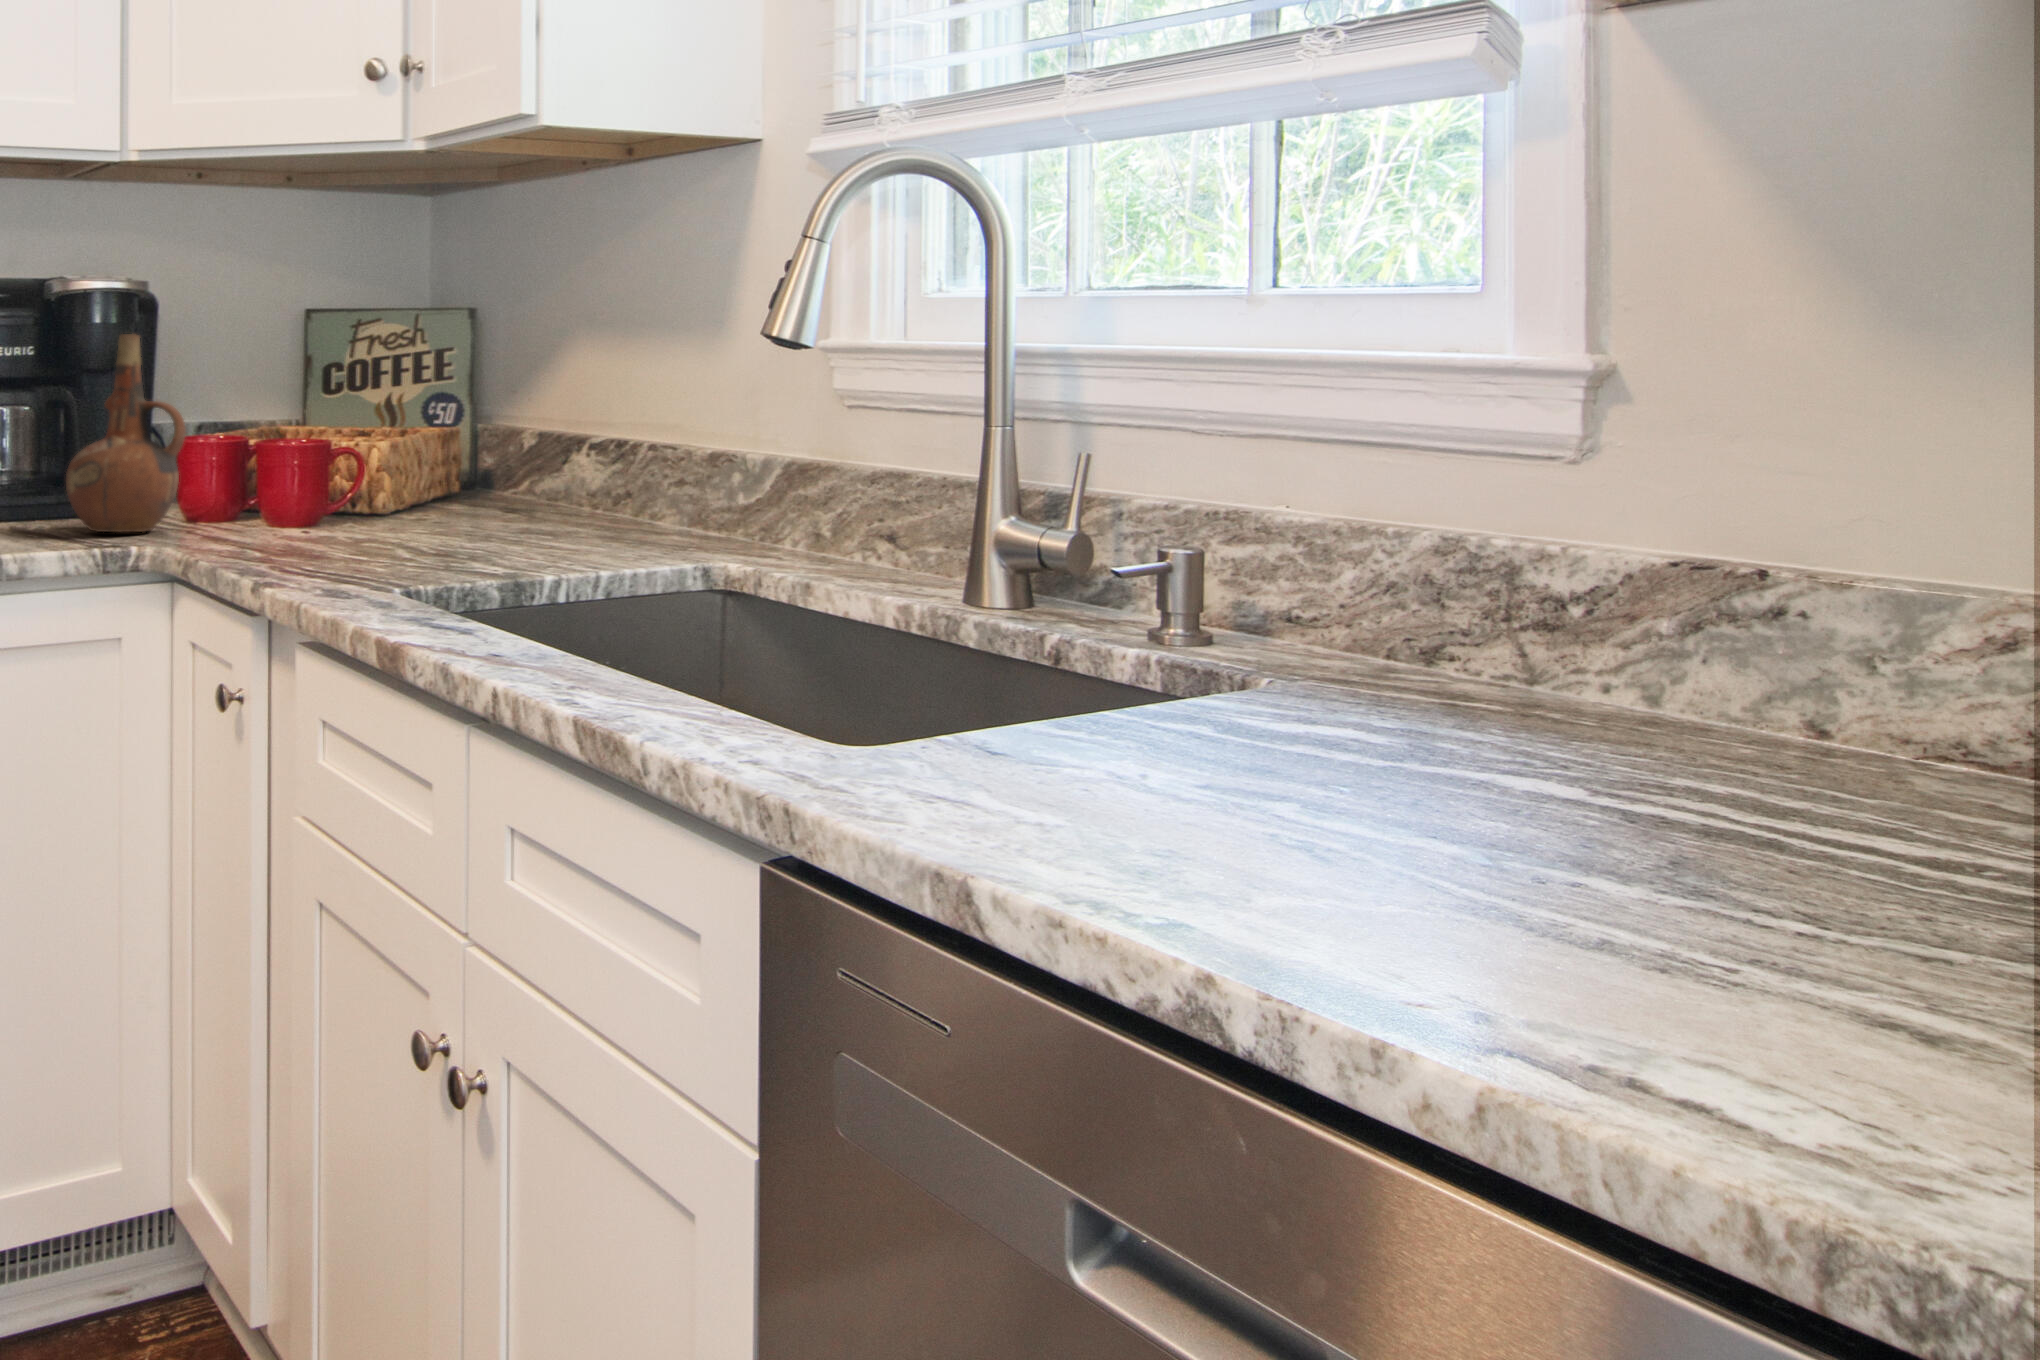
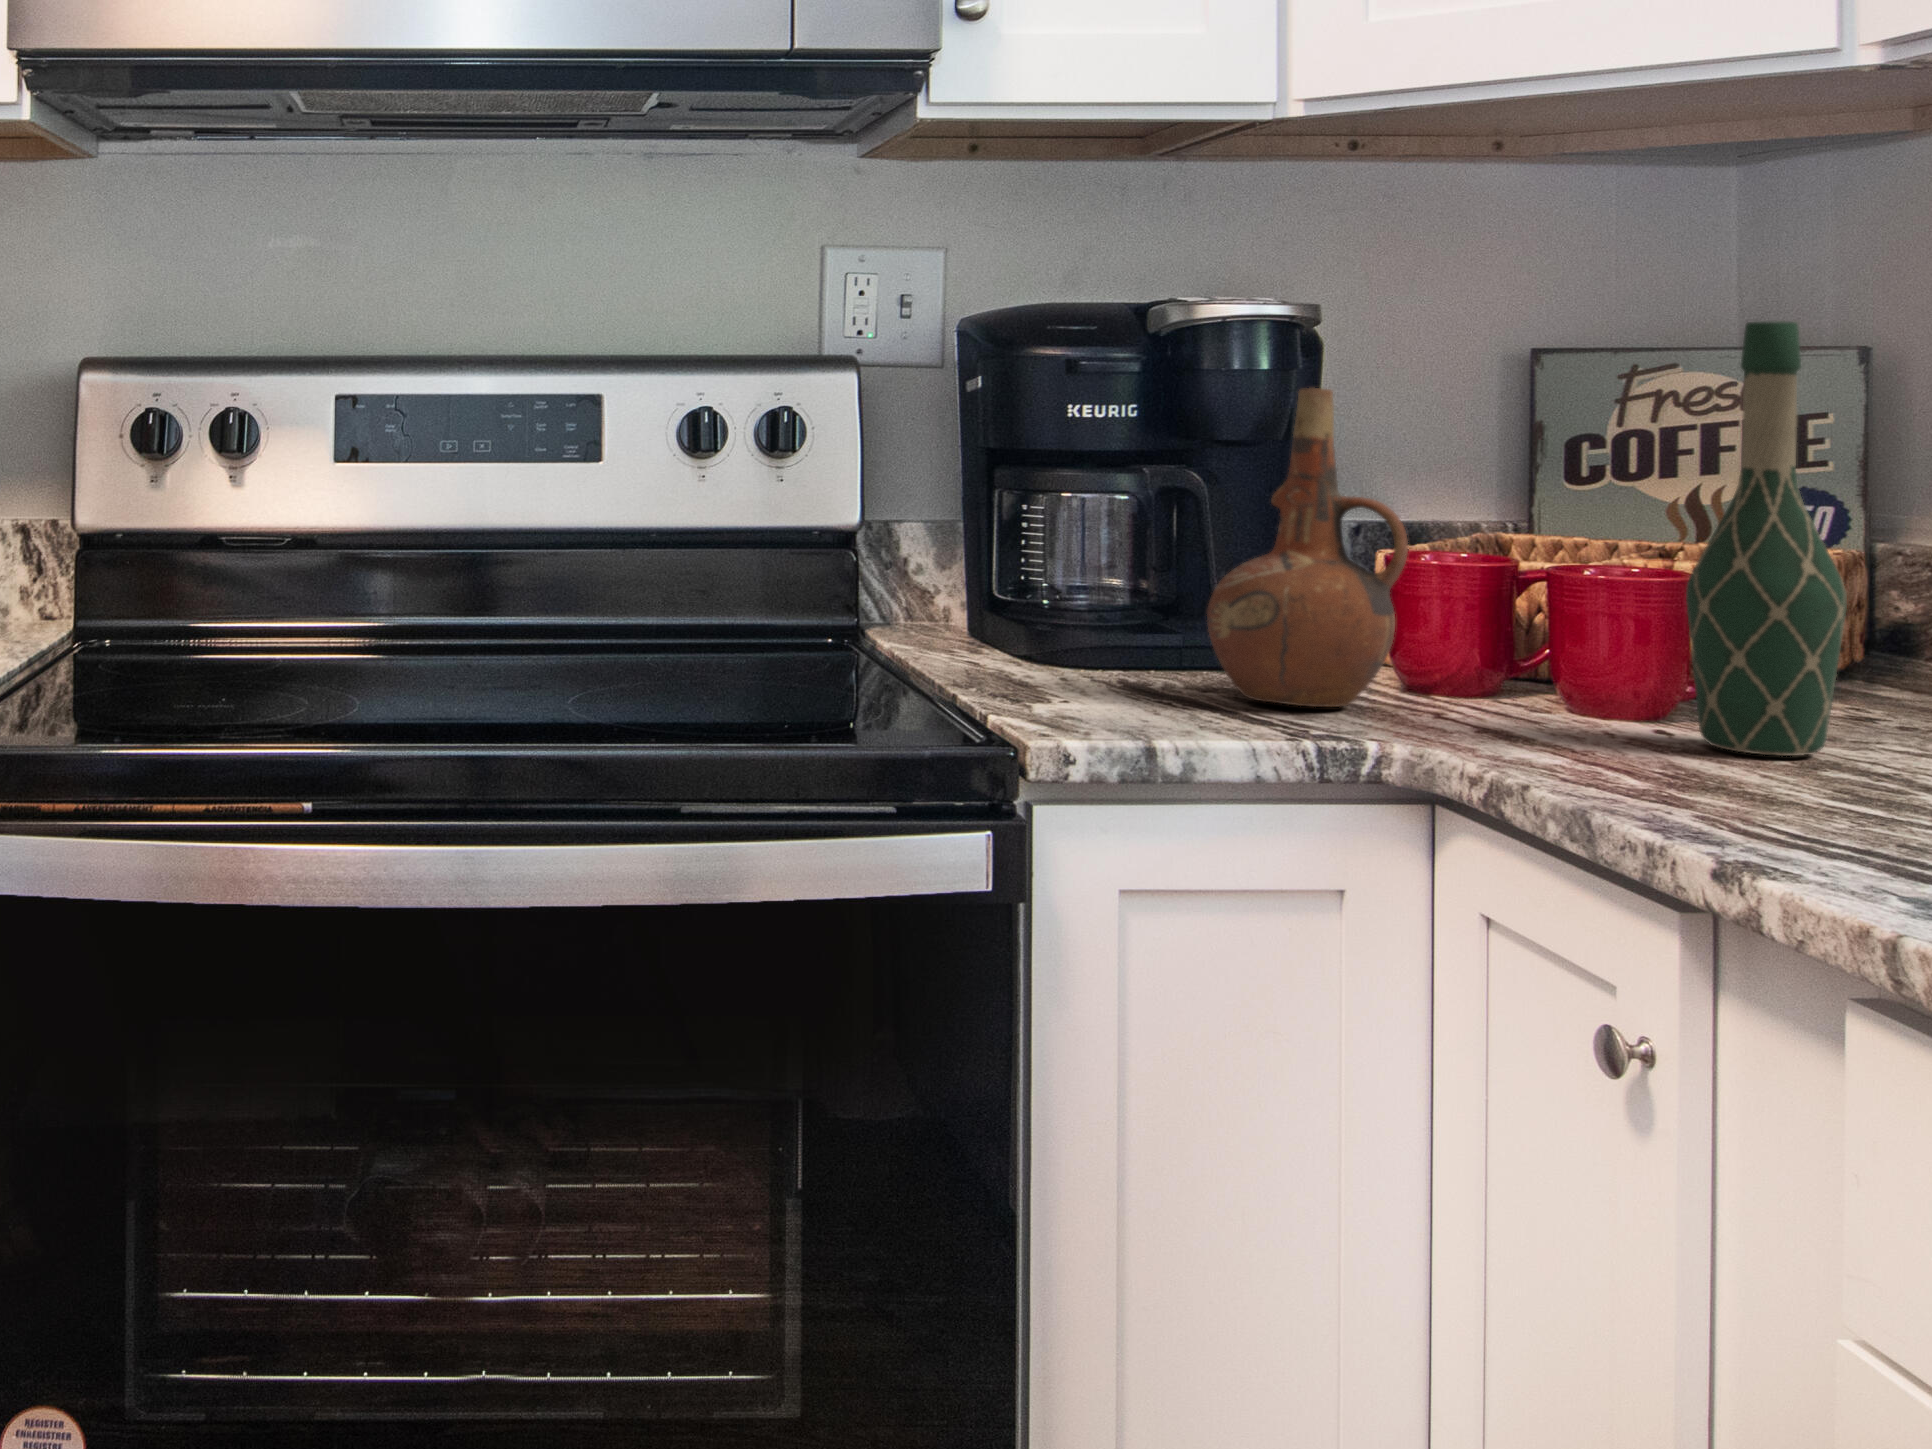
wine bottle: none [323,292,401,539] -> present [1686,321,1847,756]

